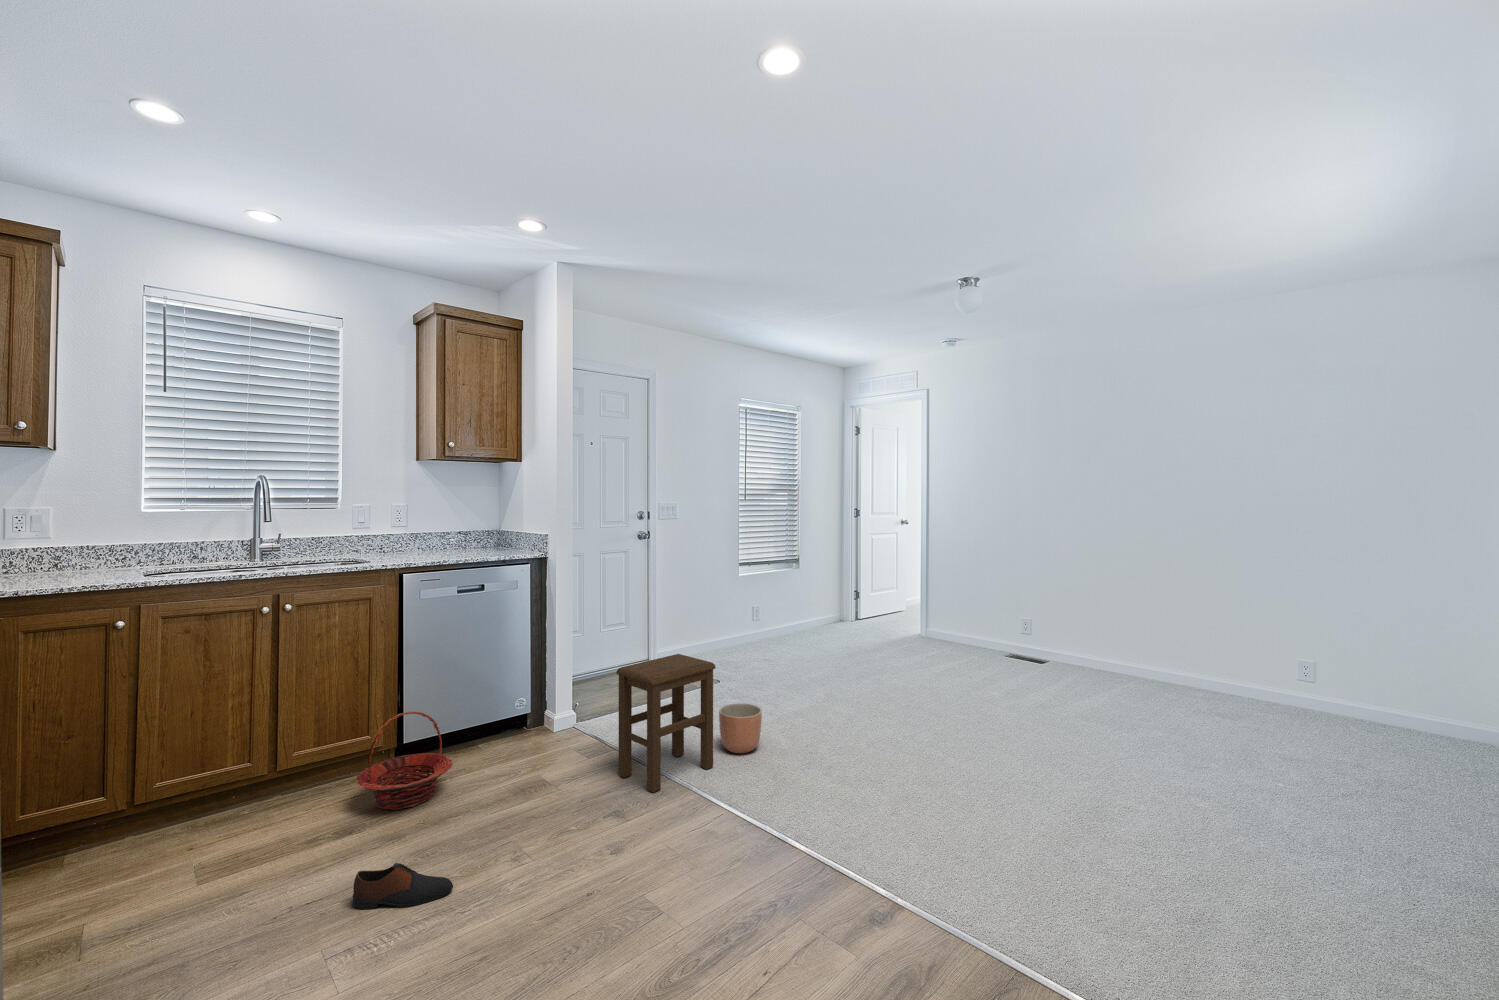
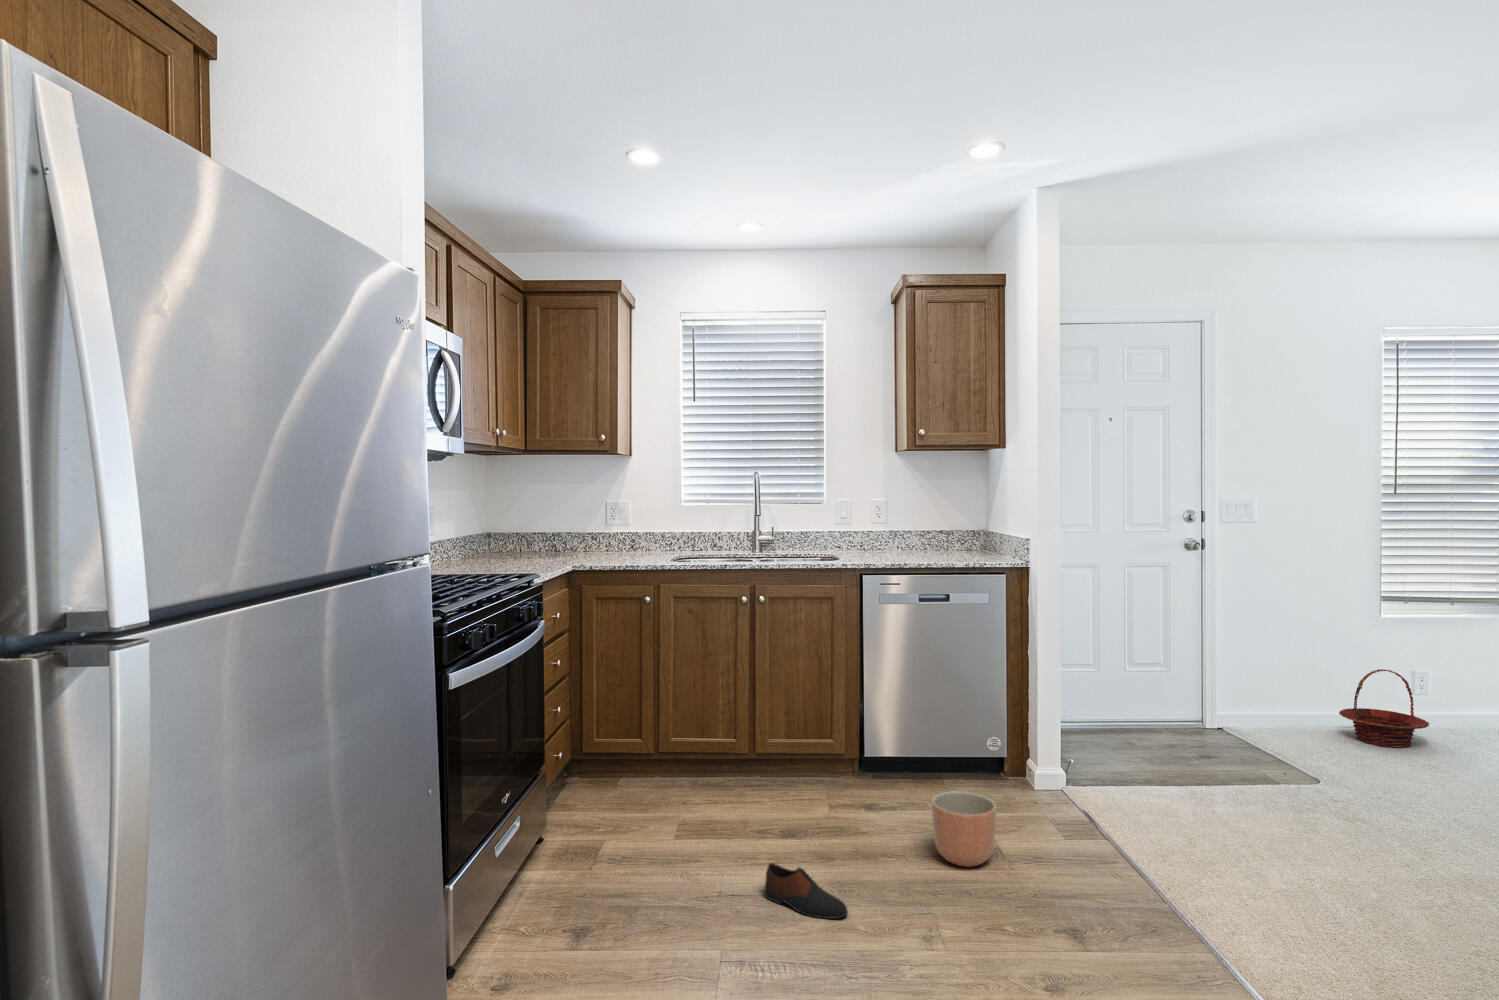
stool: present [616,654,716,792] -> none [1083,719,1239,901]
planter: present [719,703,762,753] -> present [932,791,996,867]
basket: present [355,711,453,810] -> present [1339,669,1429,748]

